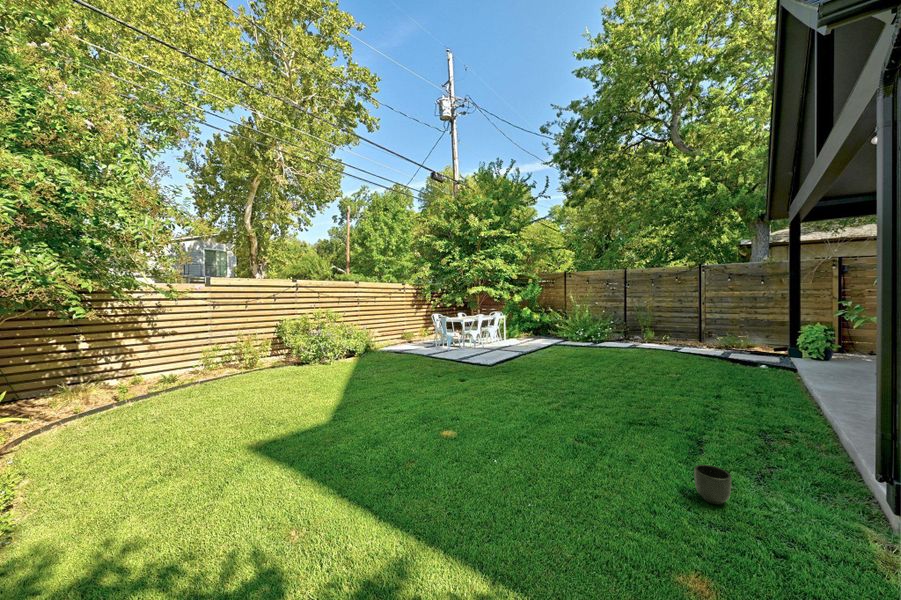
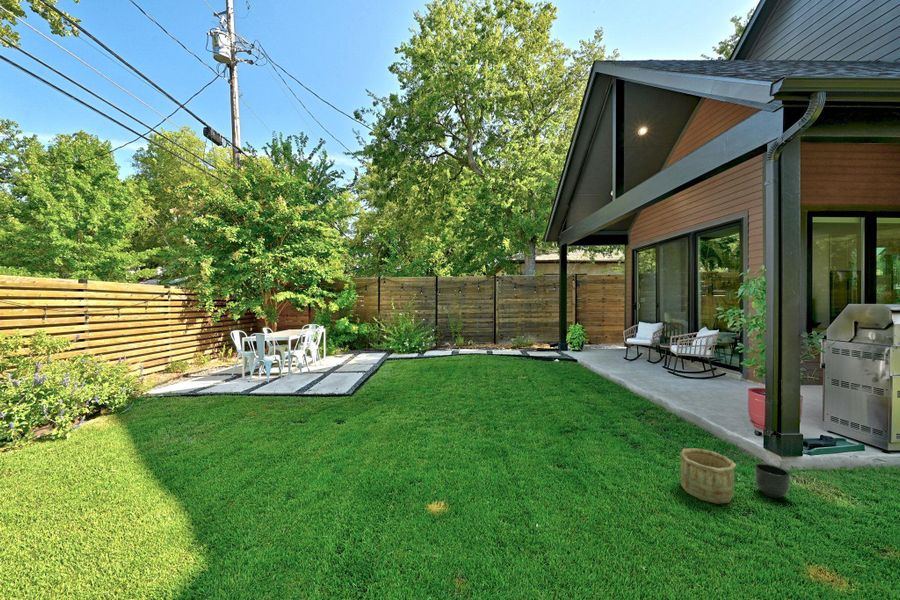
wooden bucket: none [609,431,661,485] -> present [680,448,736,504]

